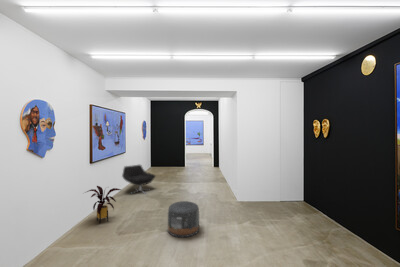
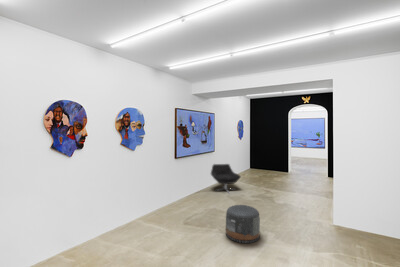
house plant: present [87,186,121,223] -> none [167,178,197,211]

